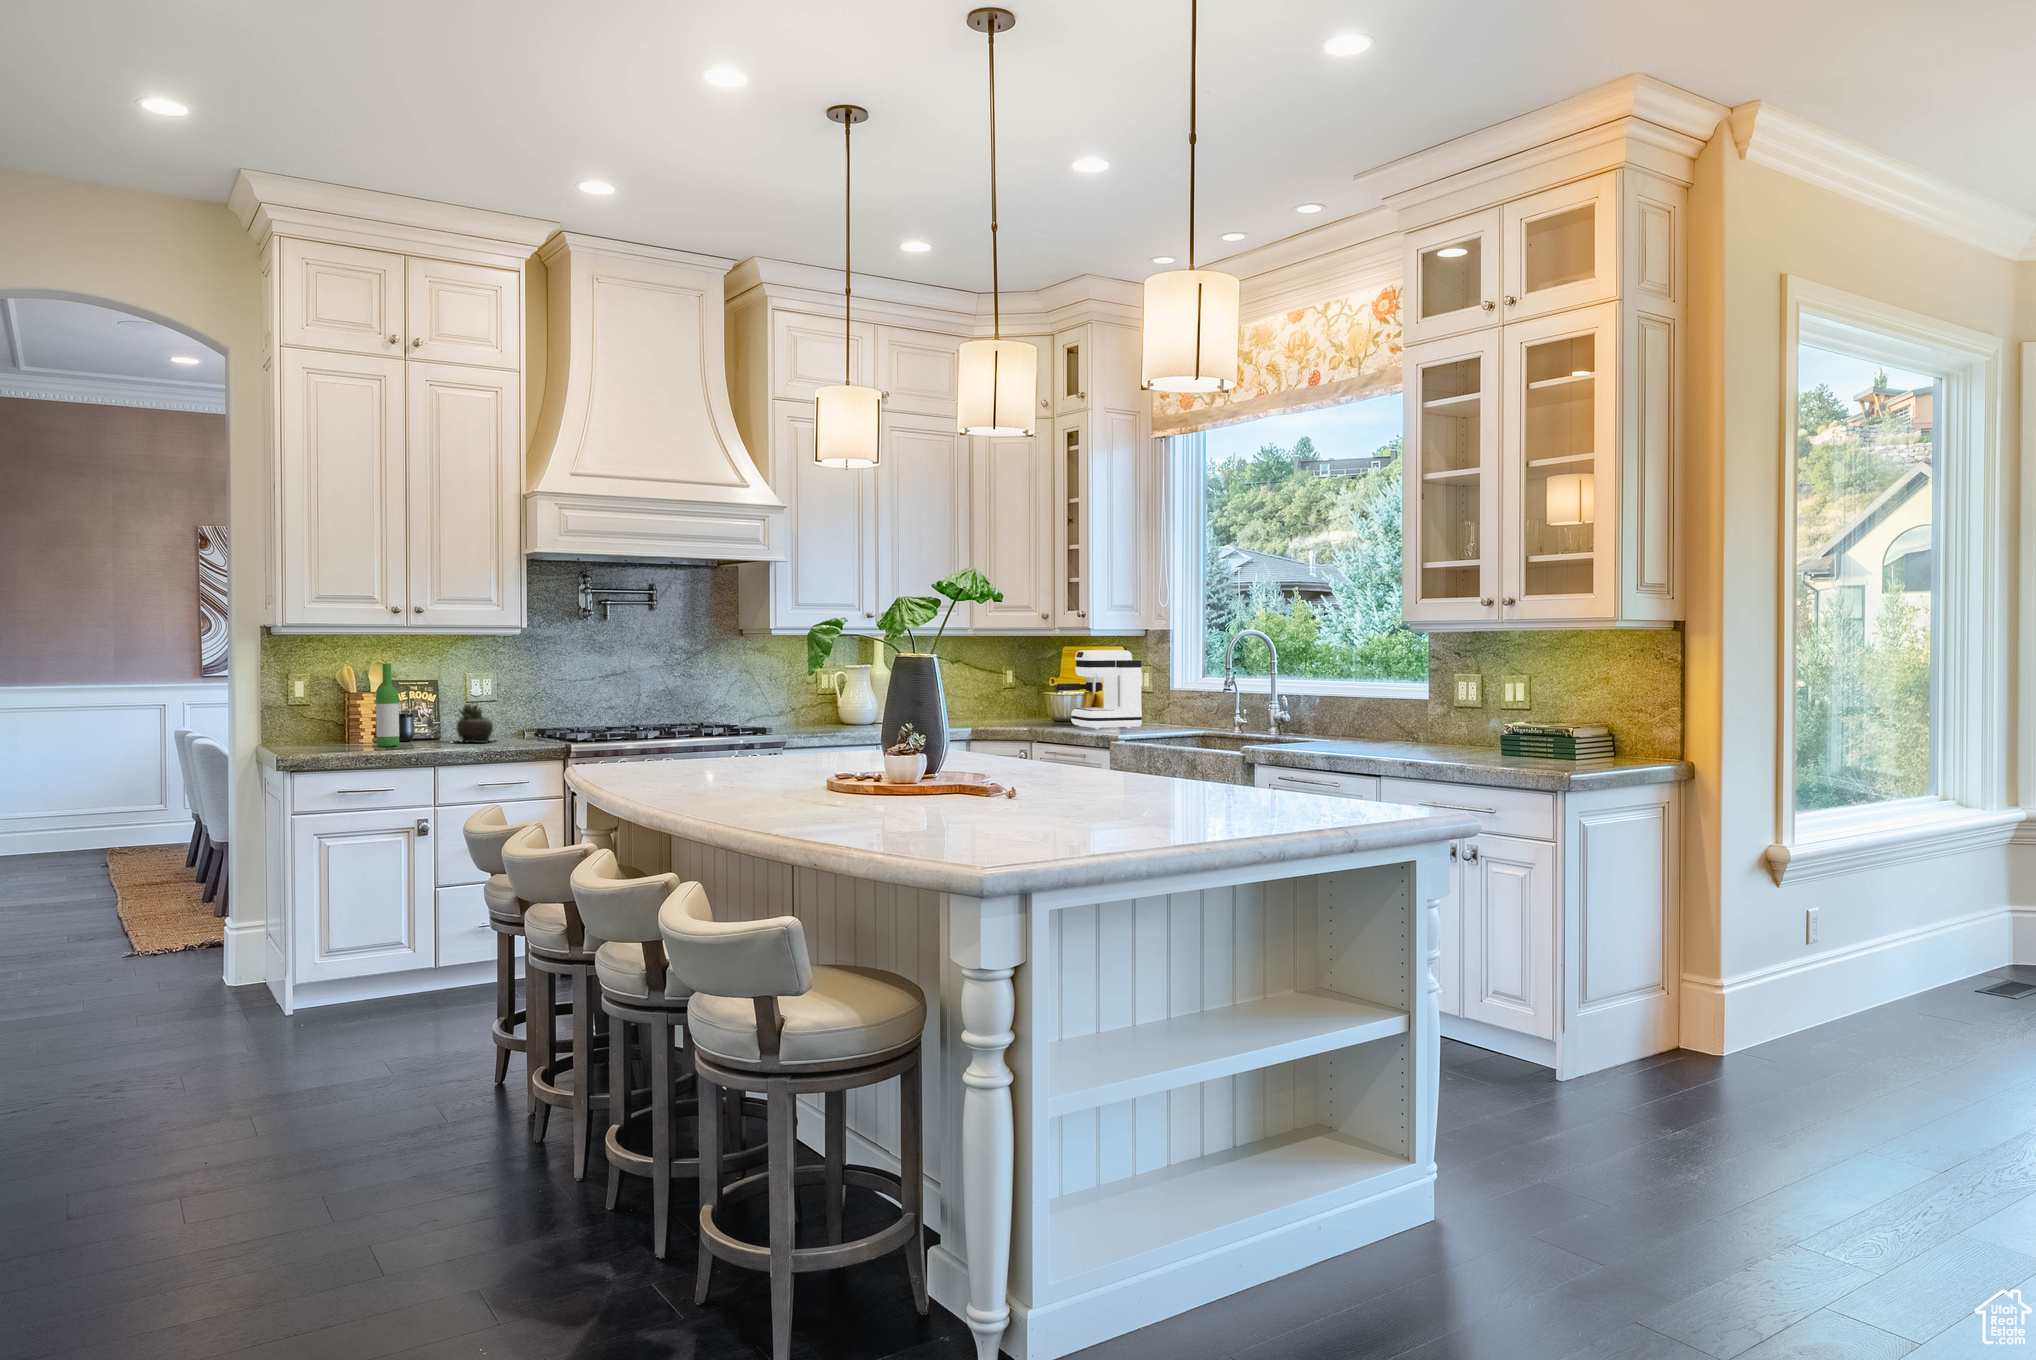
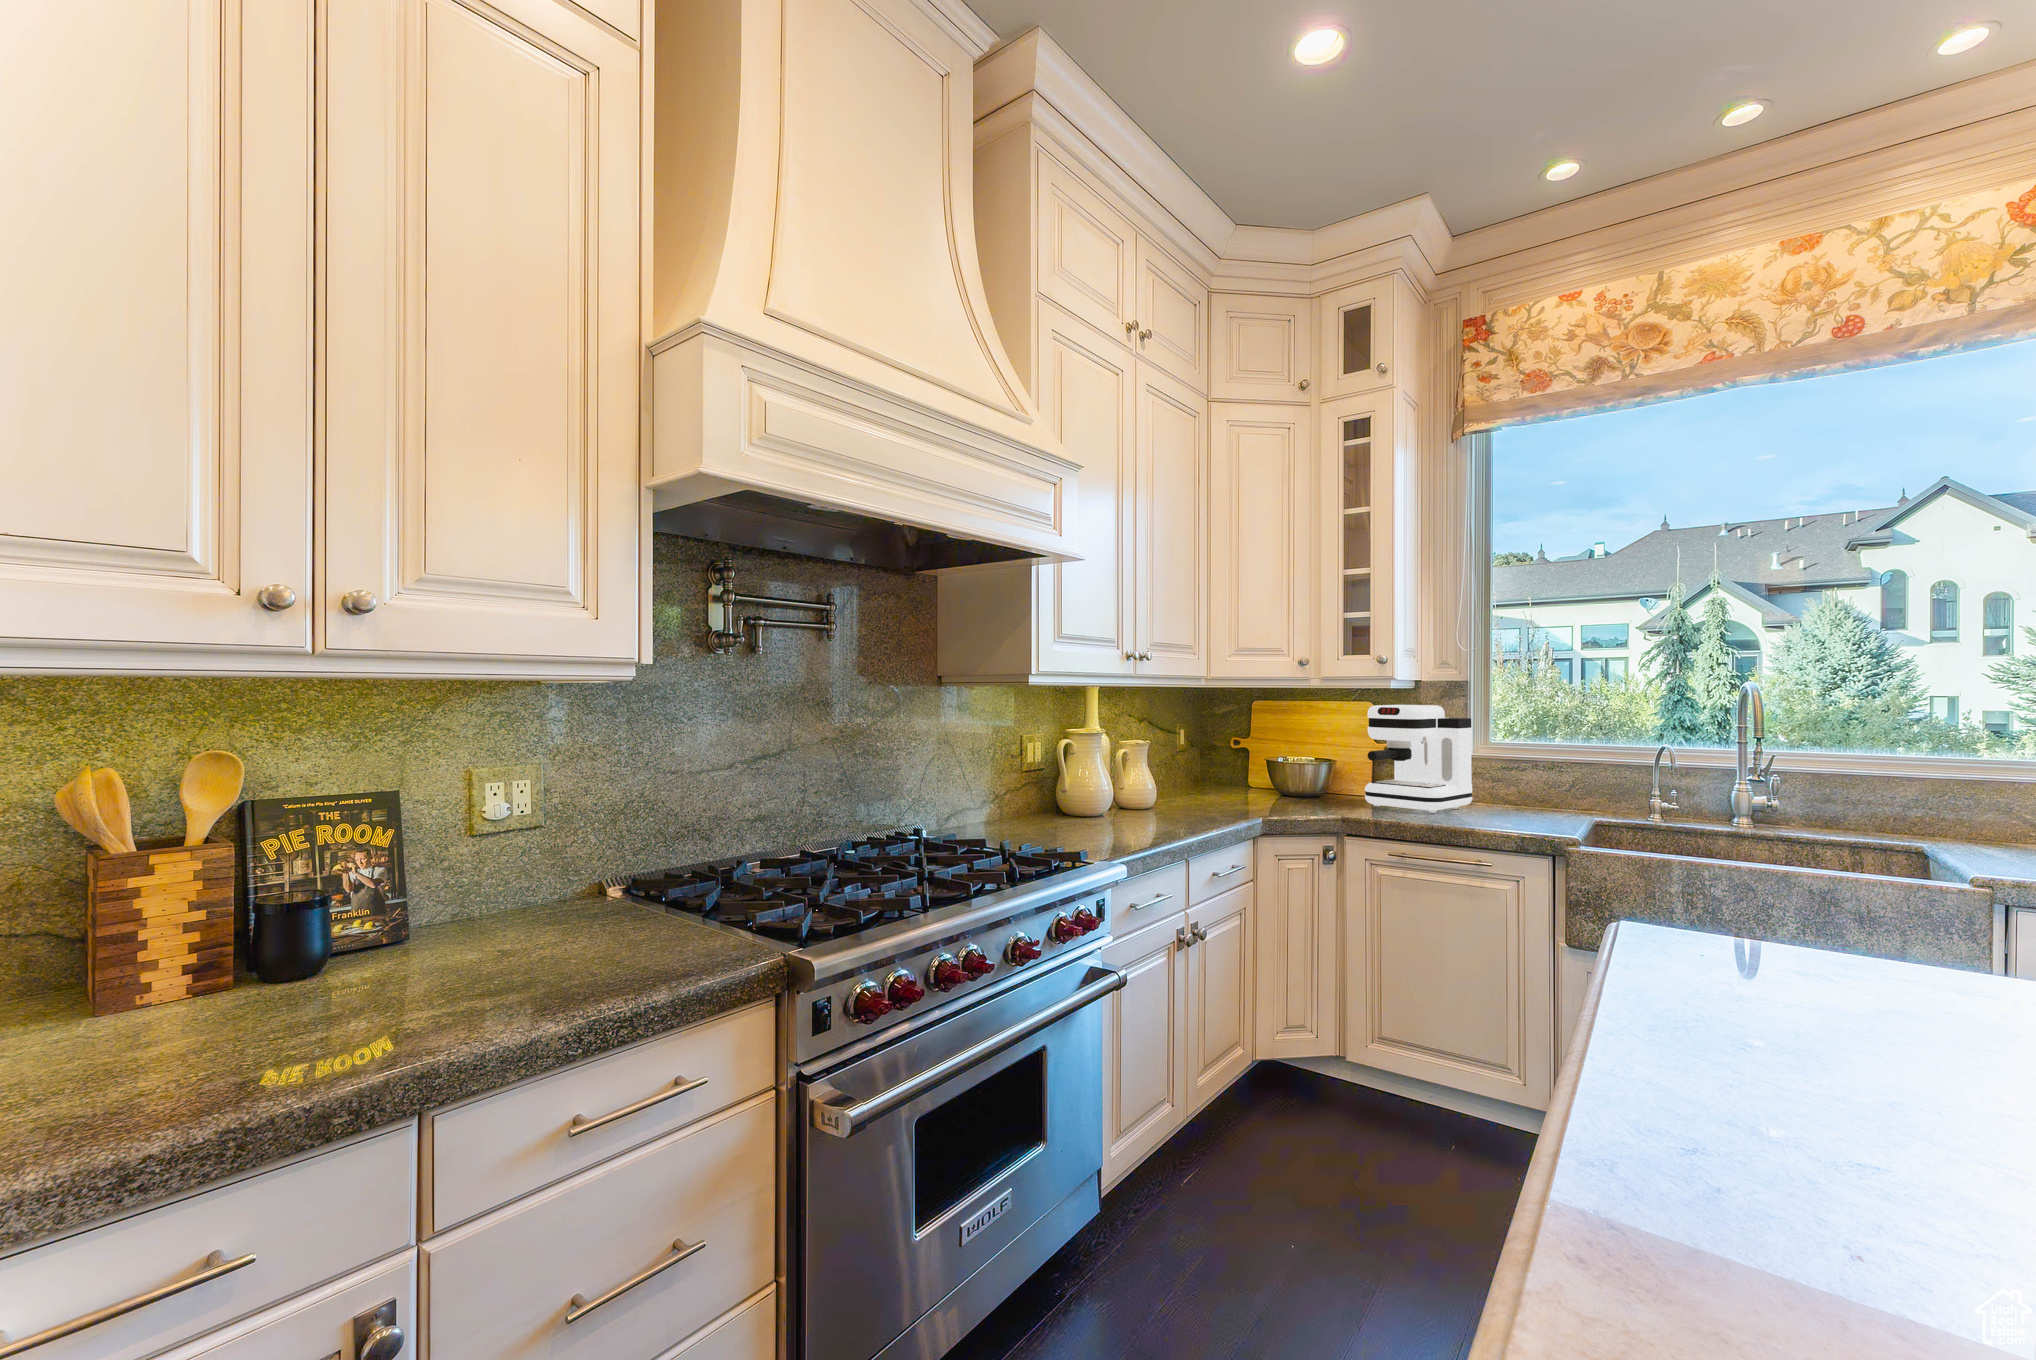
wine bottle: present [376,664,399,747] -> none [197,766,288,1043]
succulent plant: present [457,704,493,743] -> none [456,853,586,977]

